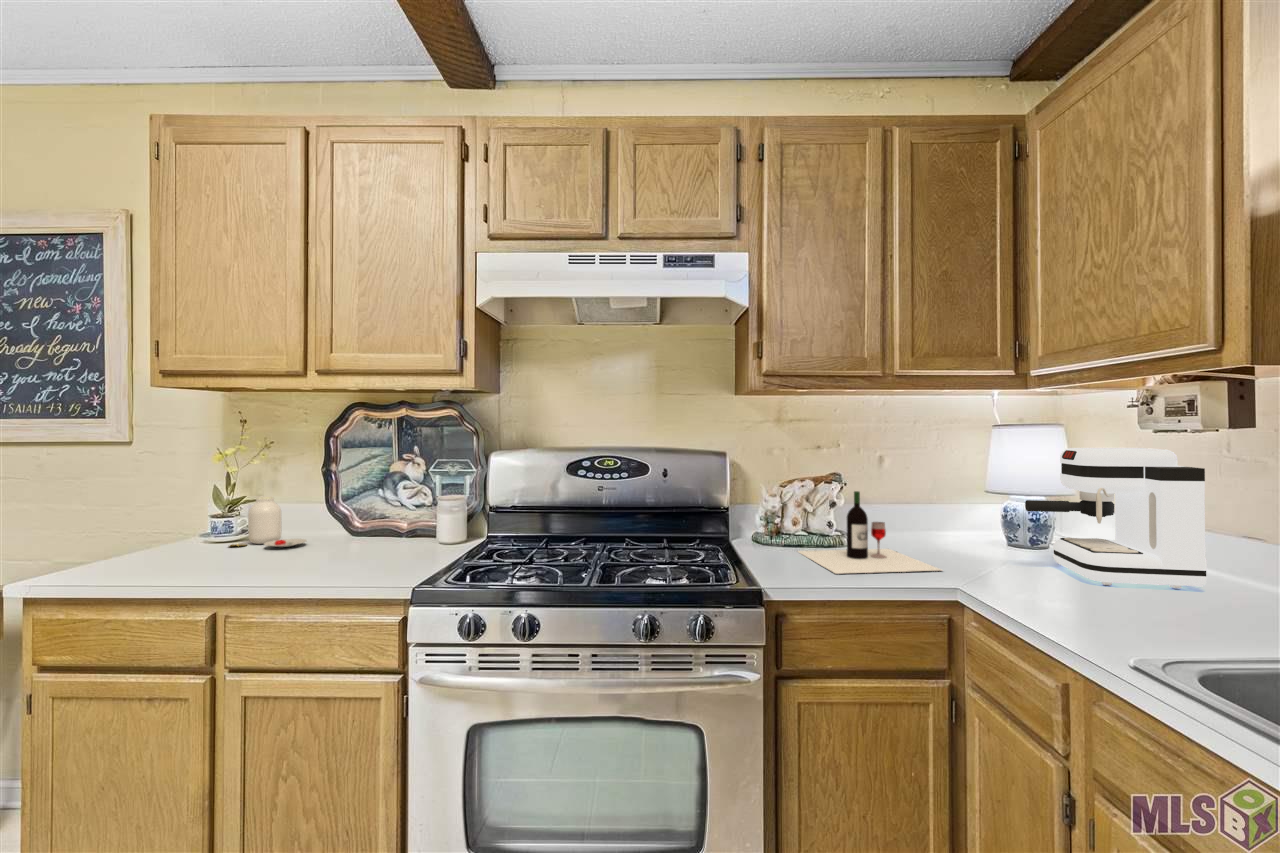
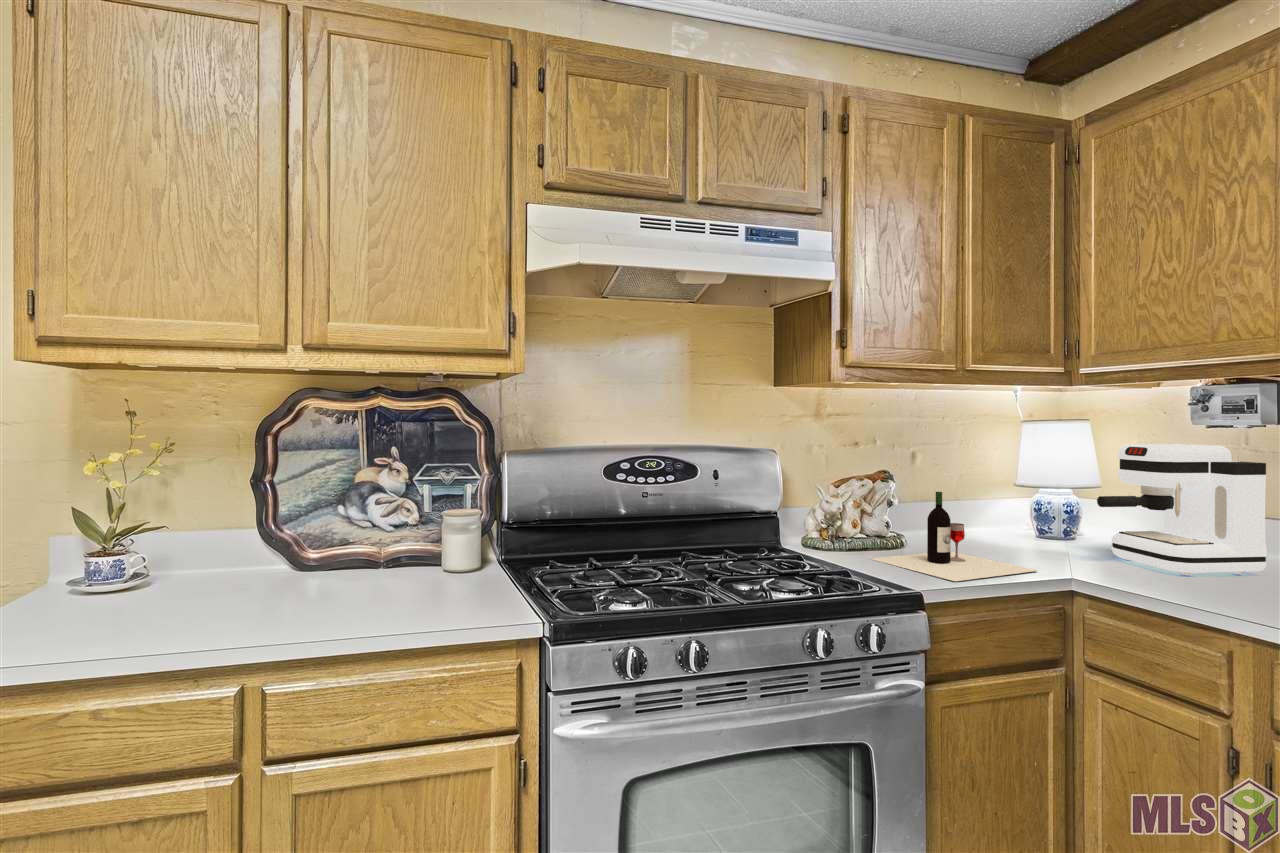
jar: present [230,497,306,547] -> none [120,523,250,600]

